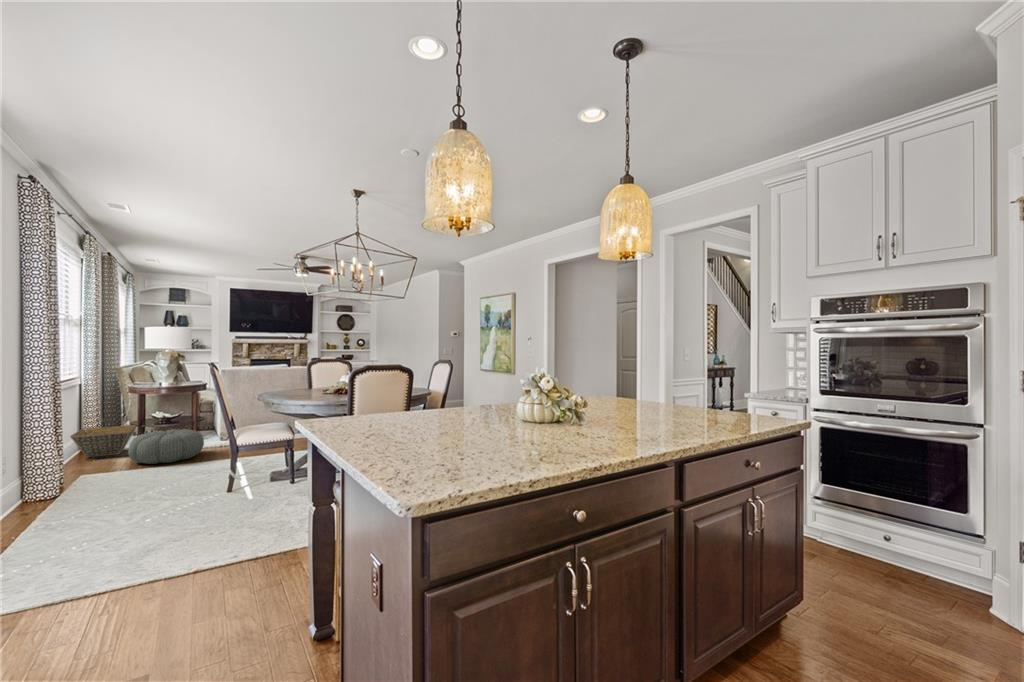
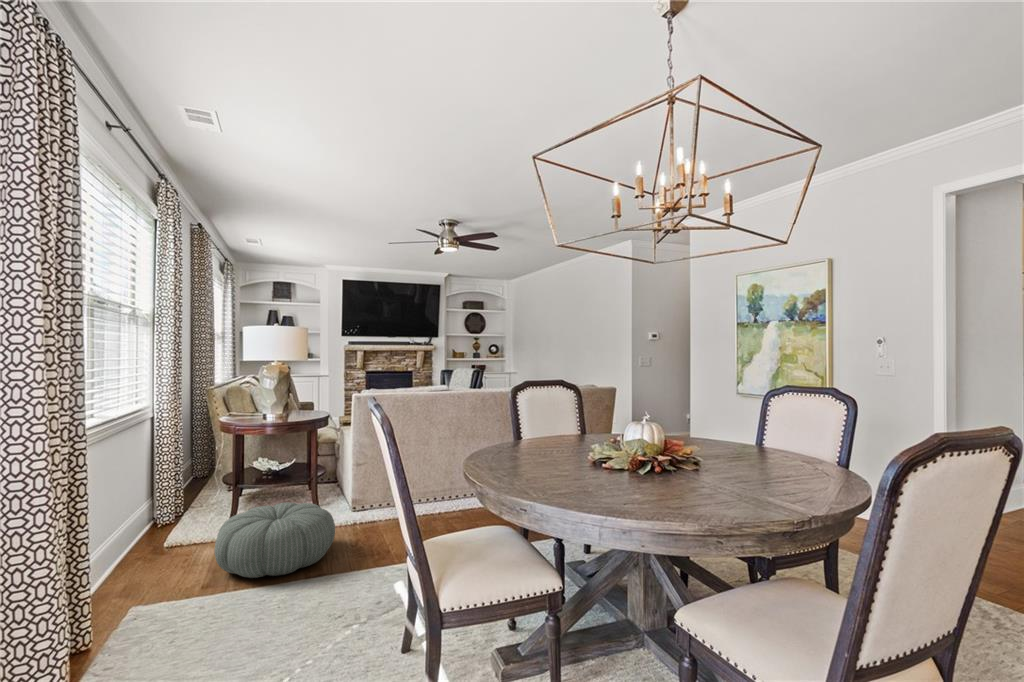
basket: present [70,425,137,457] -> none [129,484,232,546]

